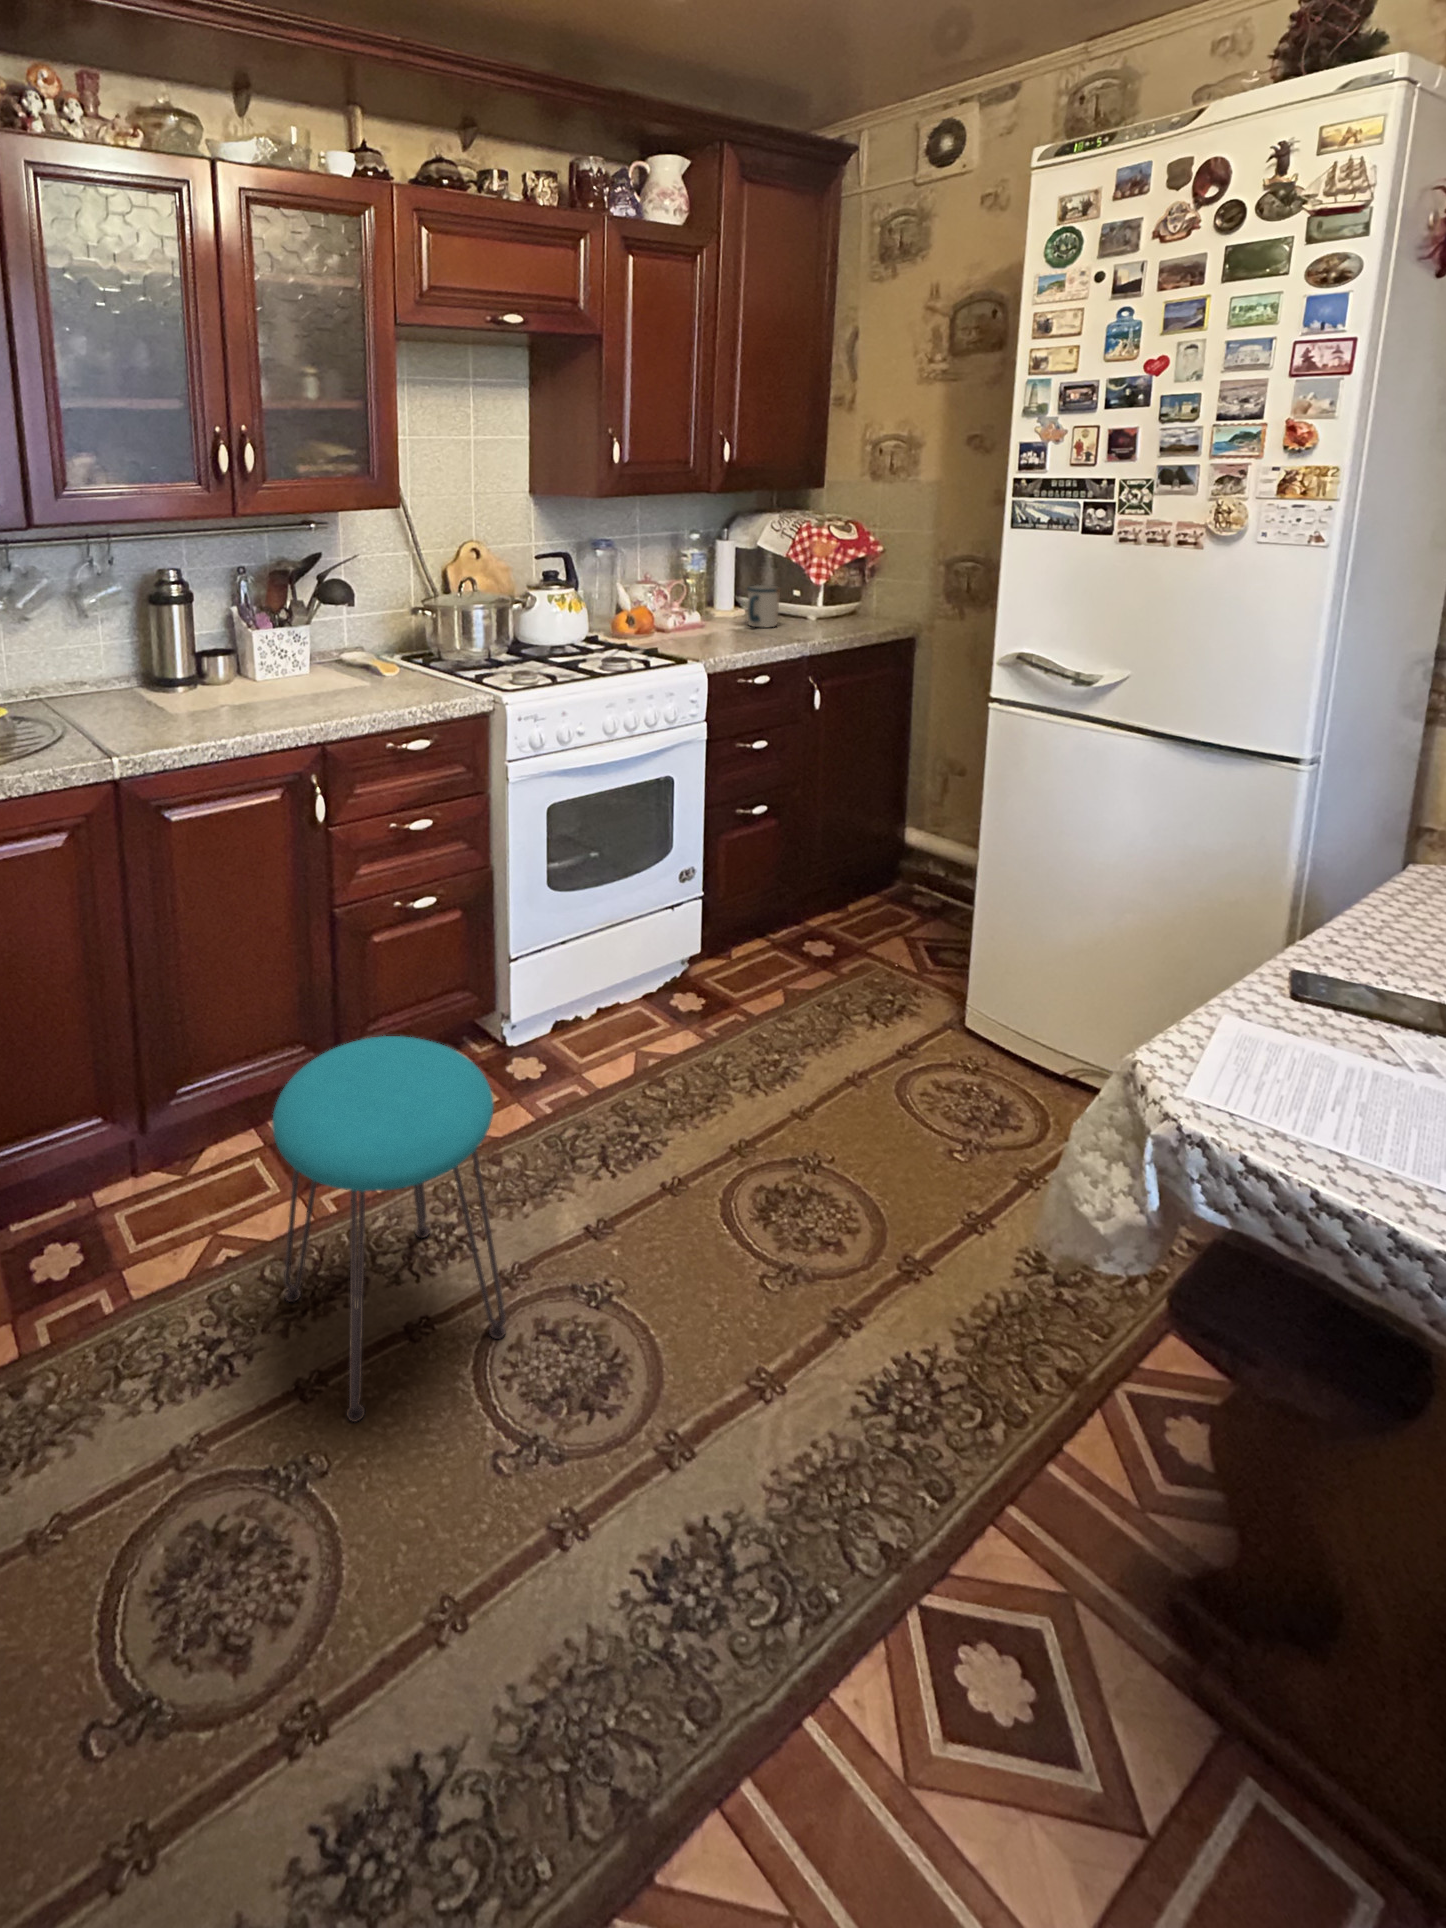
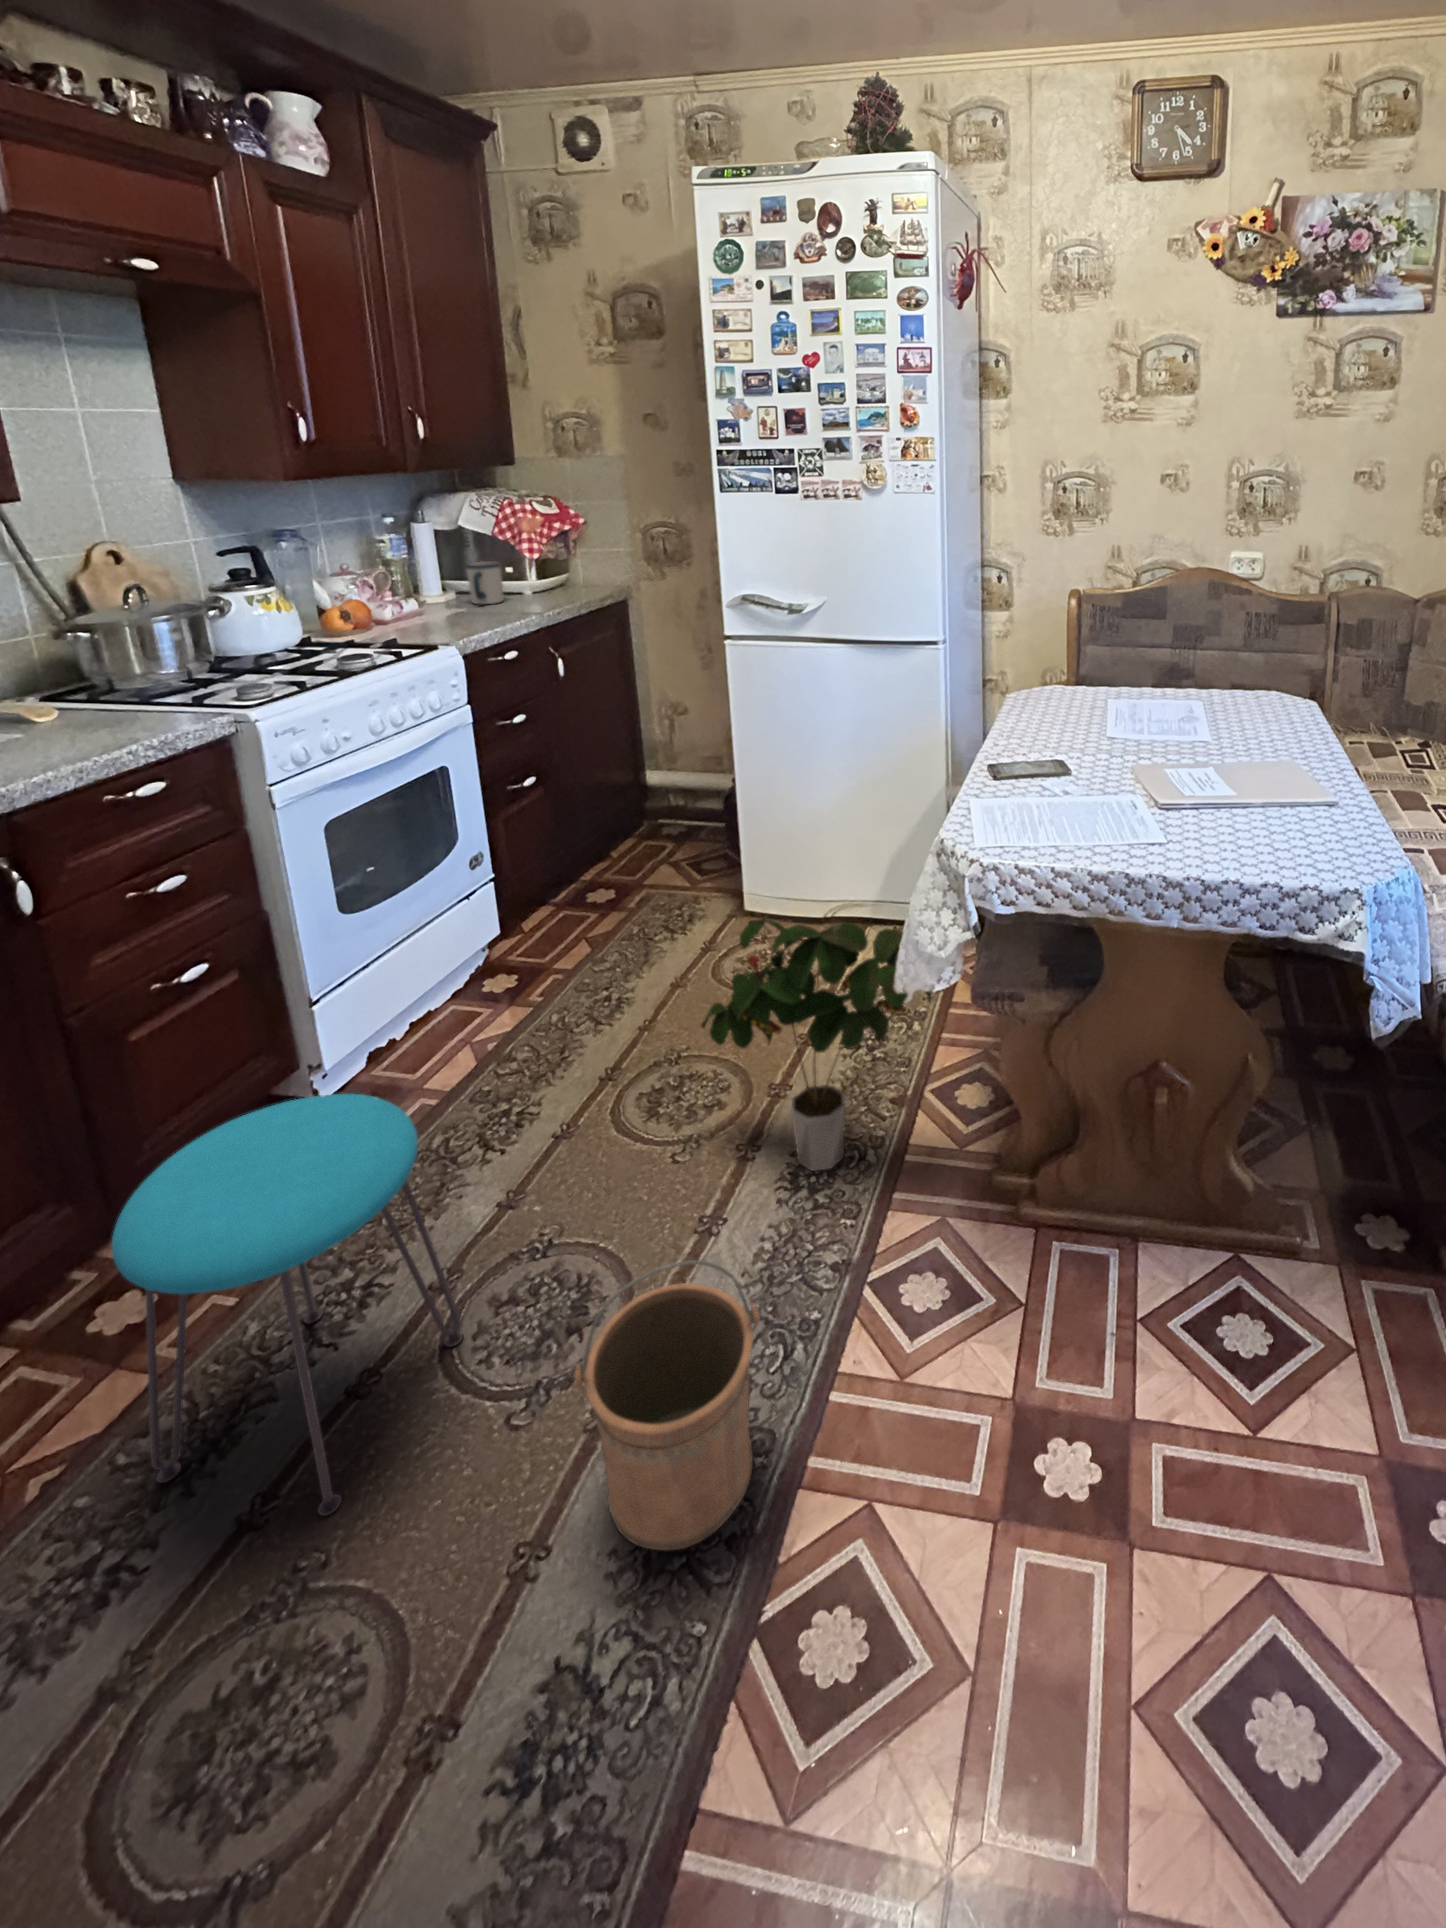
potted plant: none [814,1052,1125,1418] -> present [701,915,932,1171]
bucket: none [507,1409,719,1770] -> present [568,1260,763,1550]

